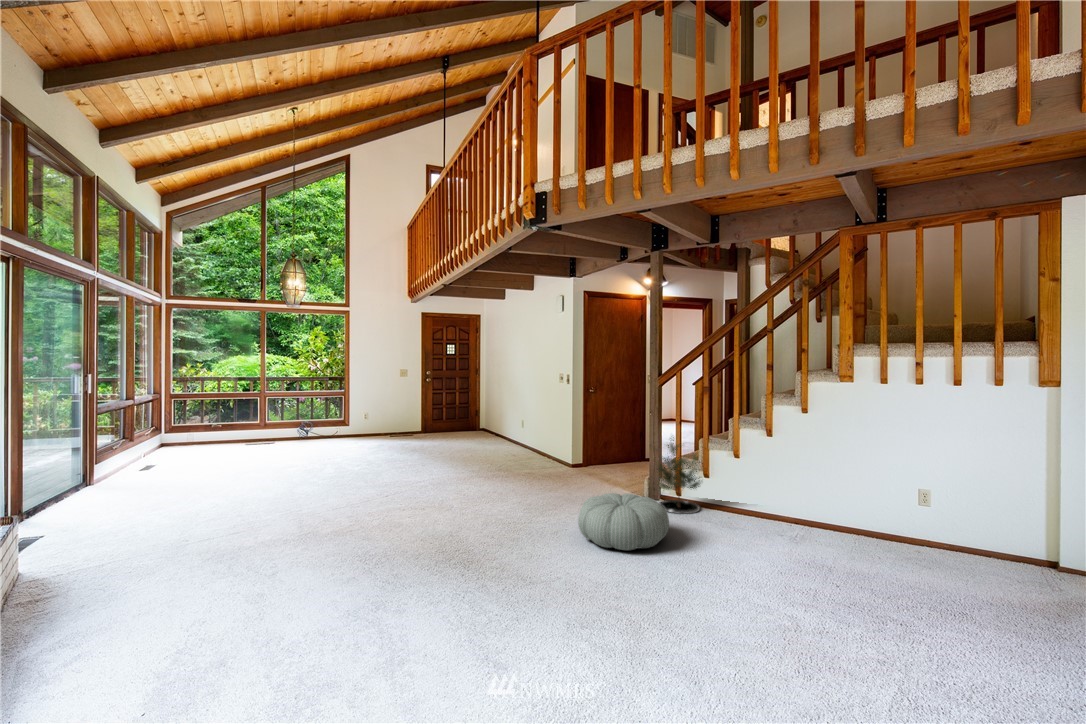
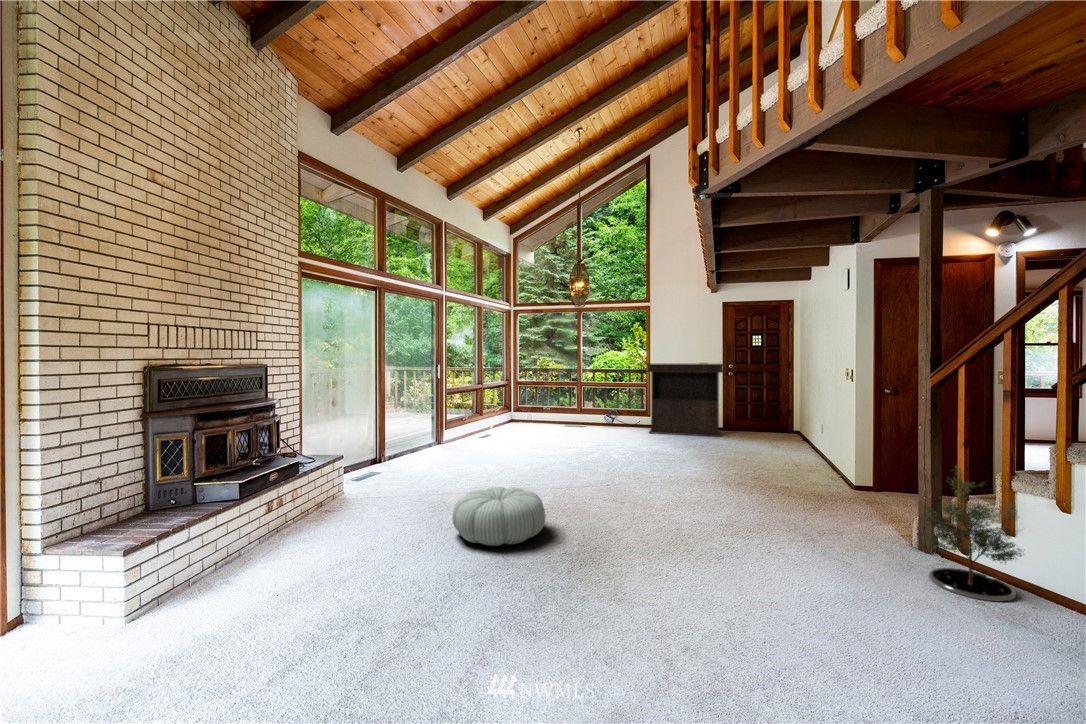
console table: none [354,370,431,443] -> present [647,363,724,437]
pouf: present [578,493,669,550] -> present [453,487,546,546]

